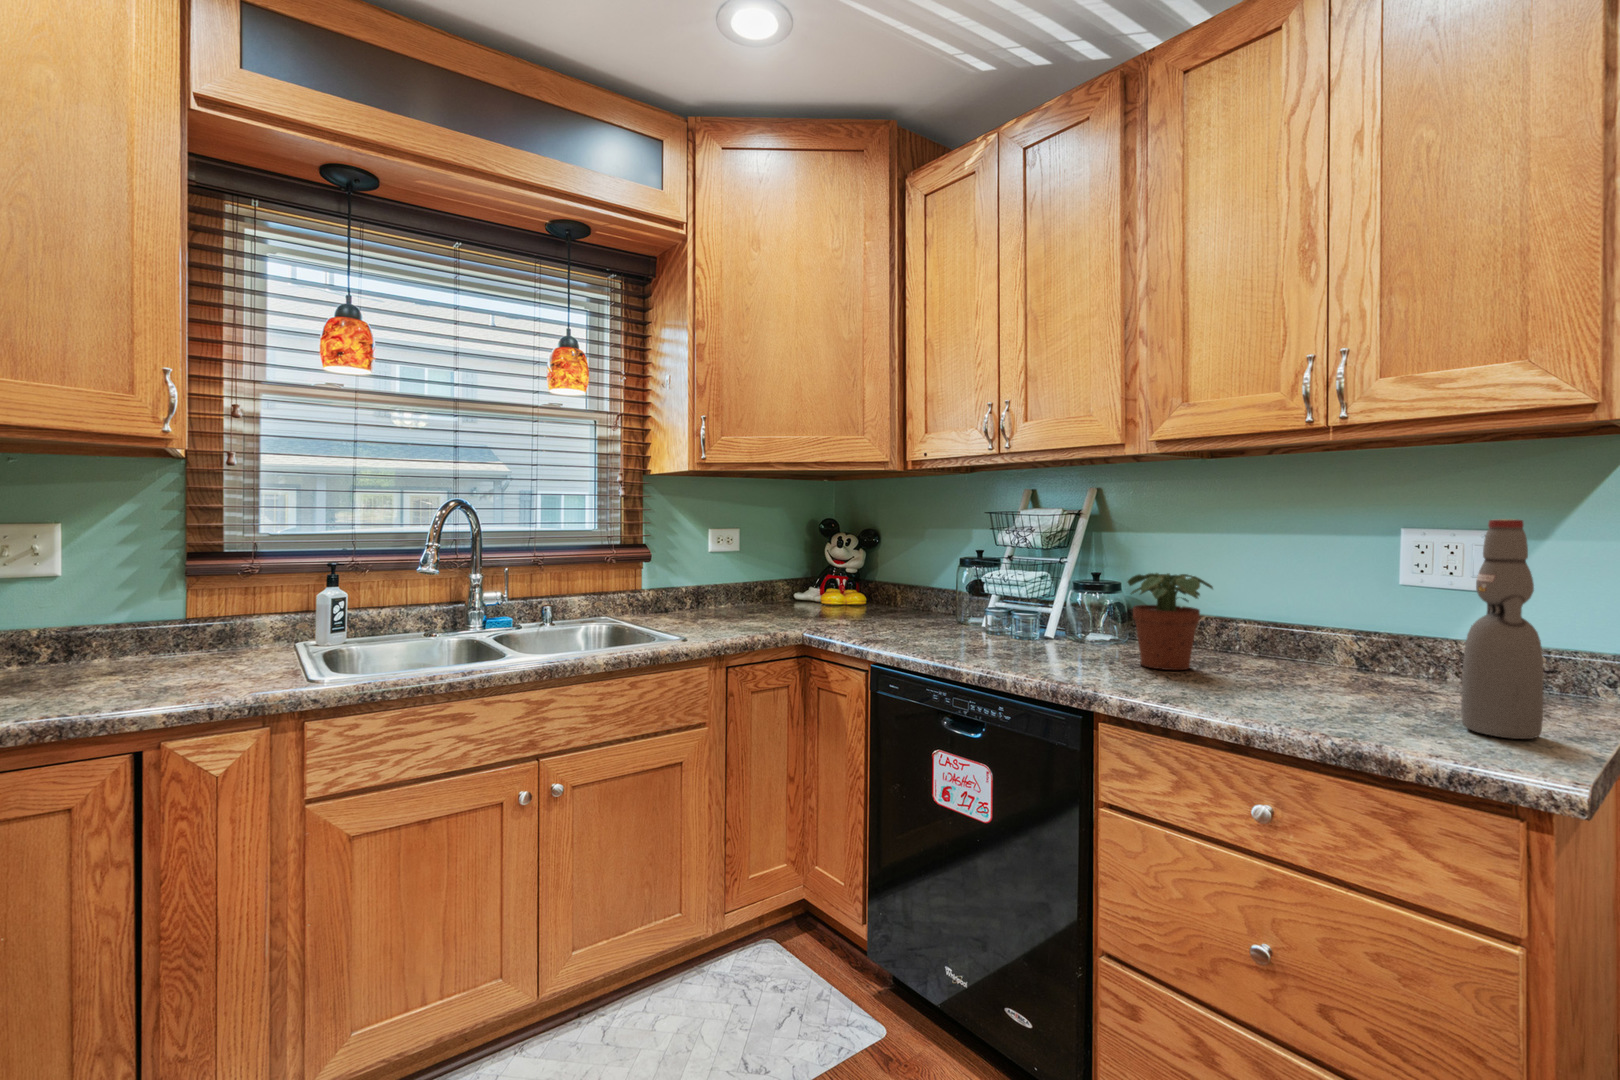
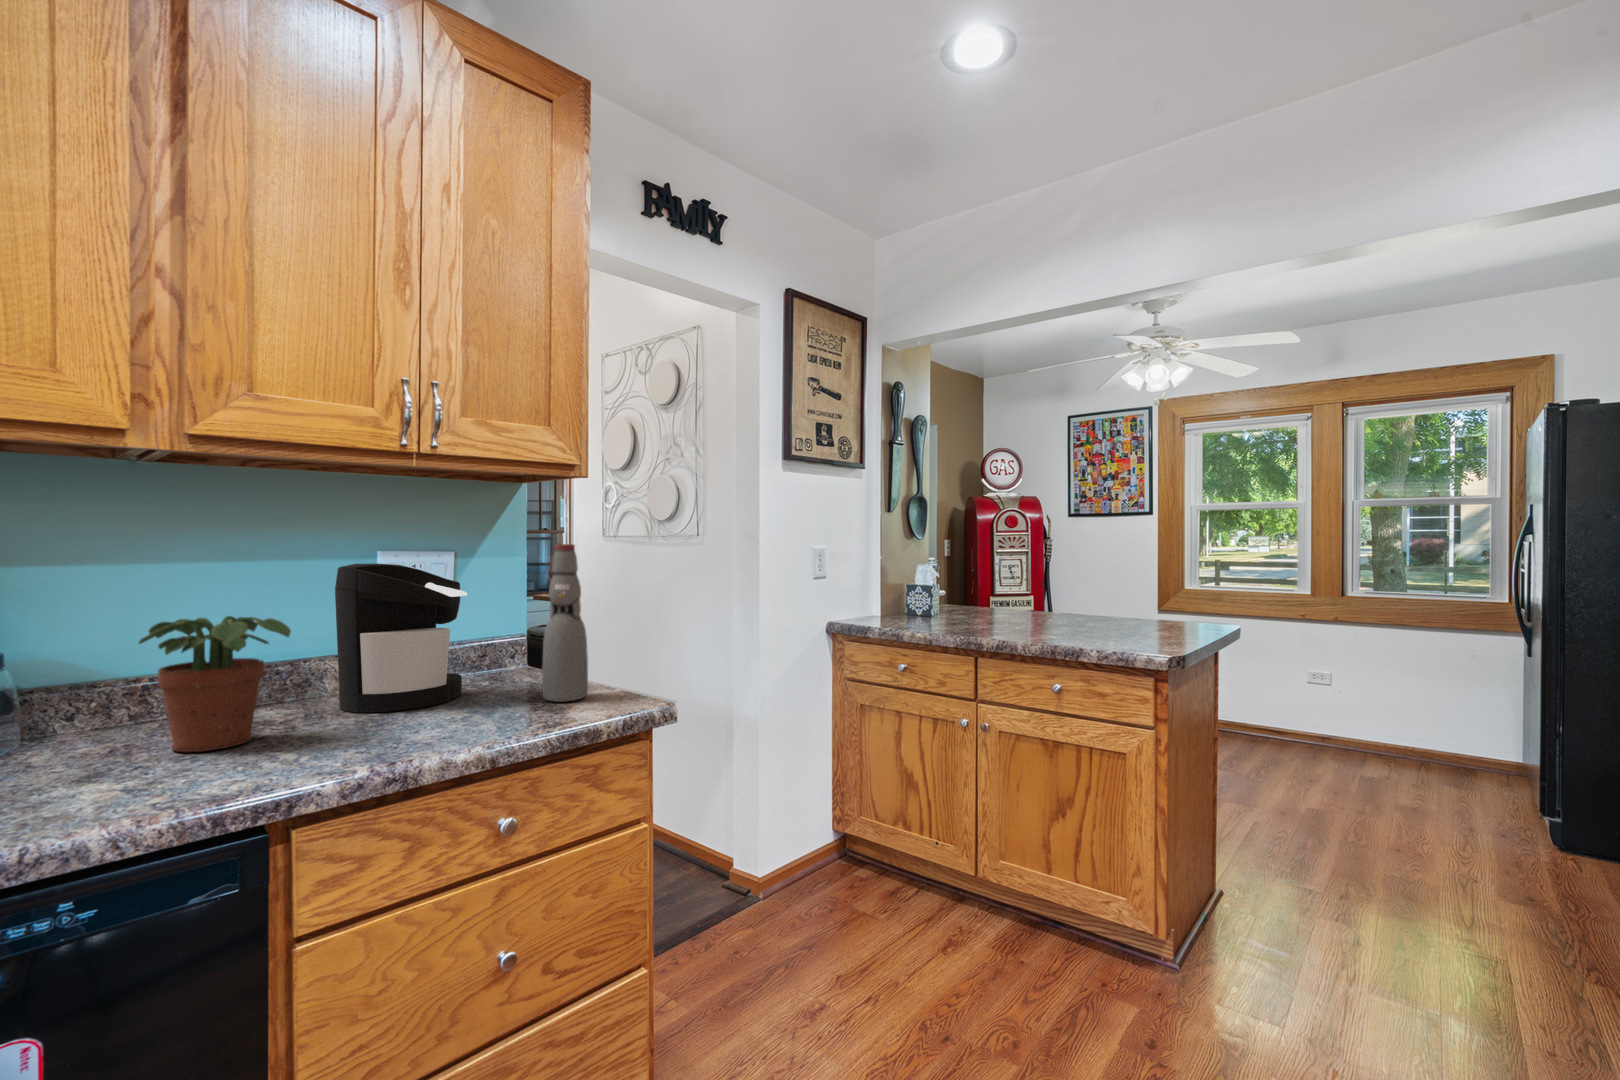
coffee maker: none [1292,539,1452,697] -> present [335,563,467,713]

